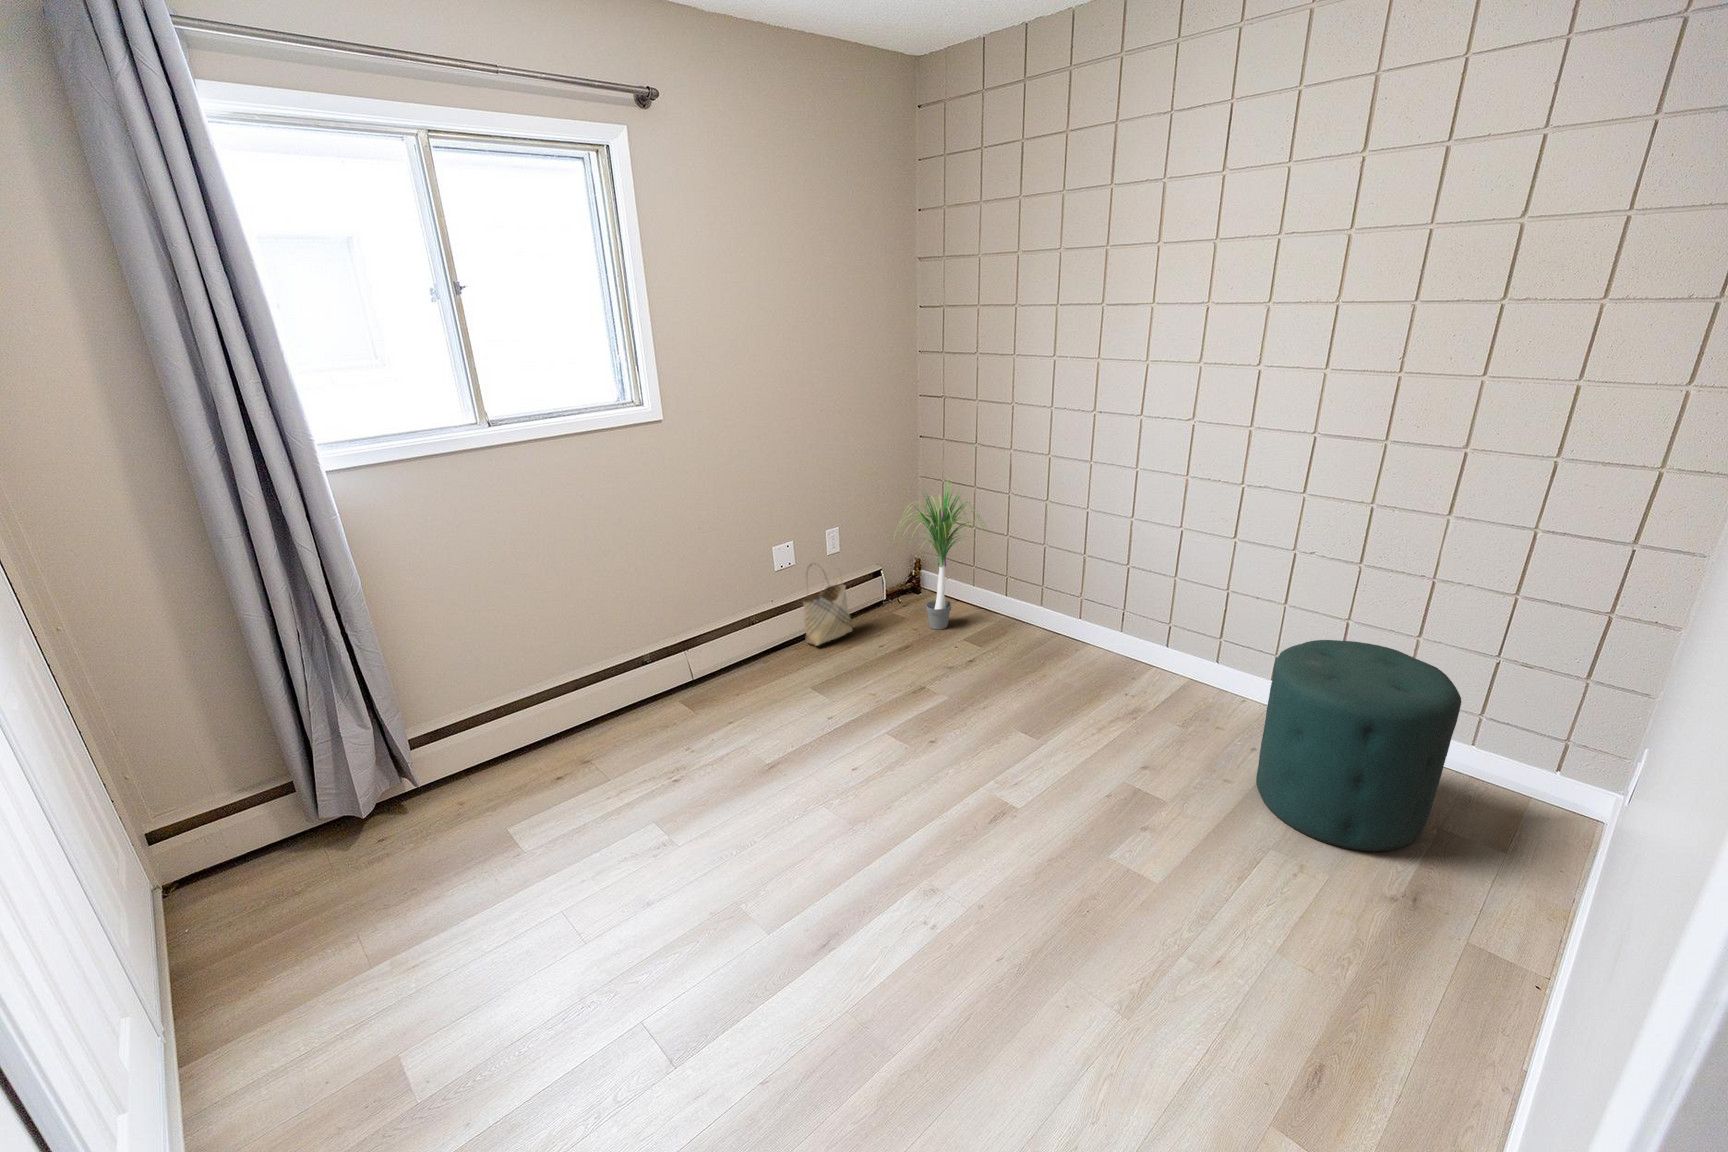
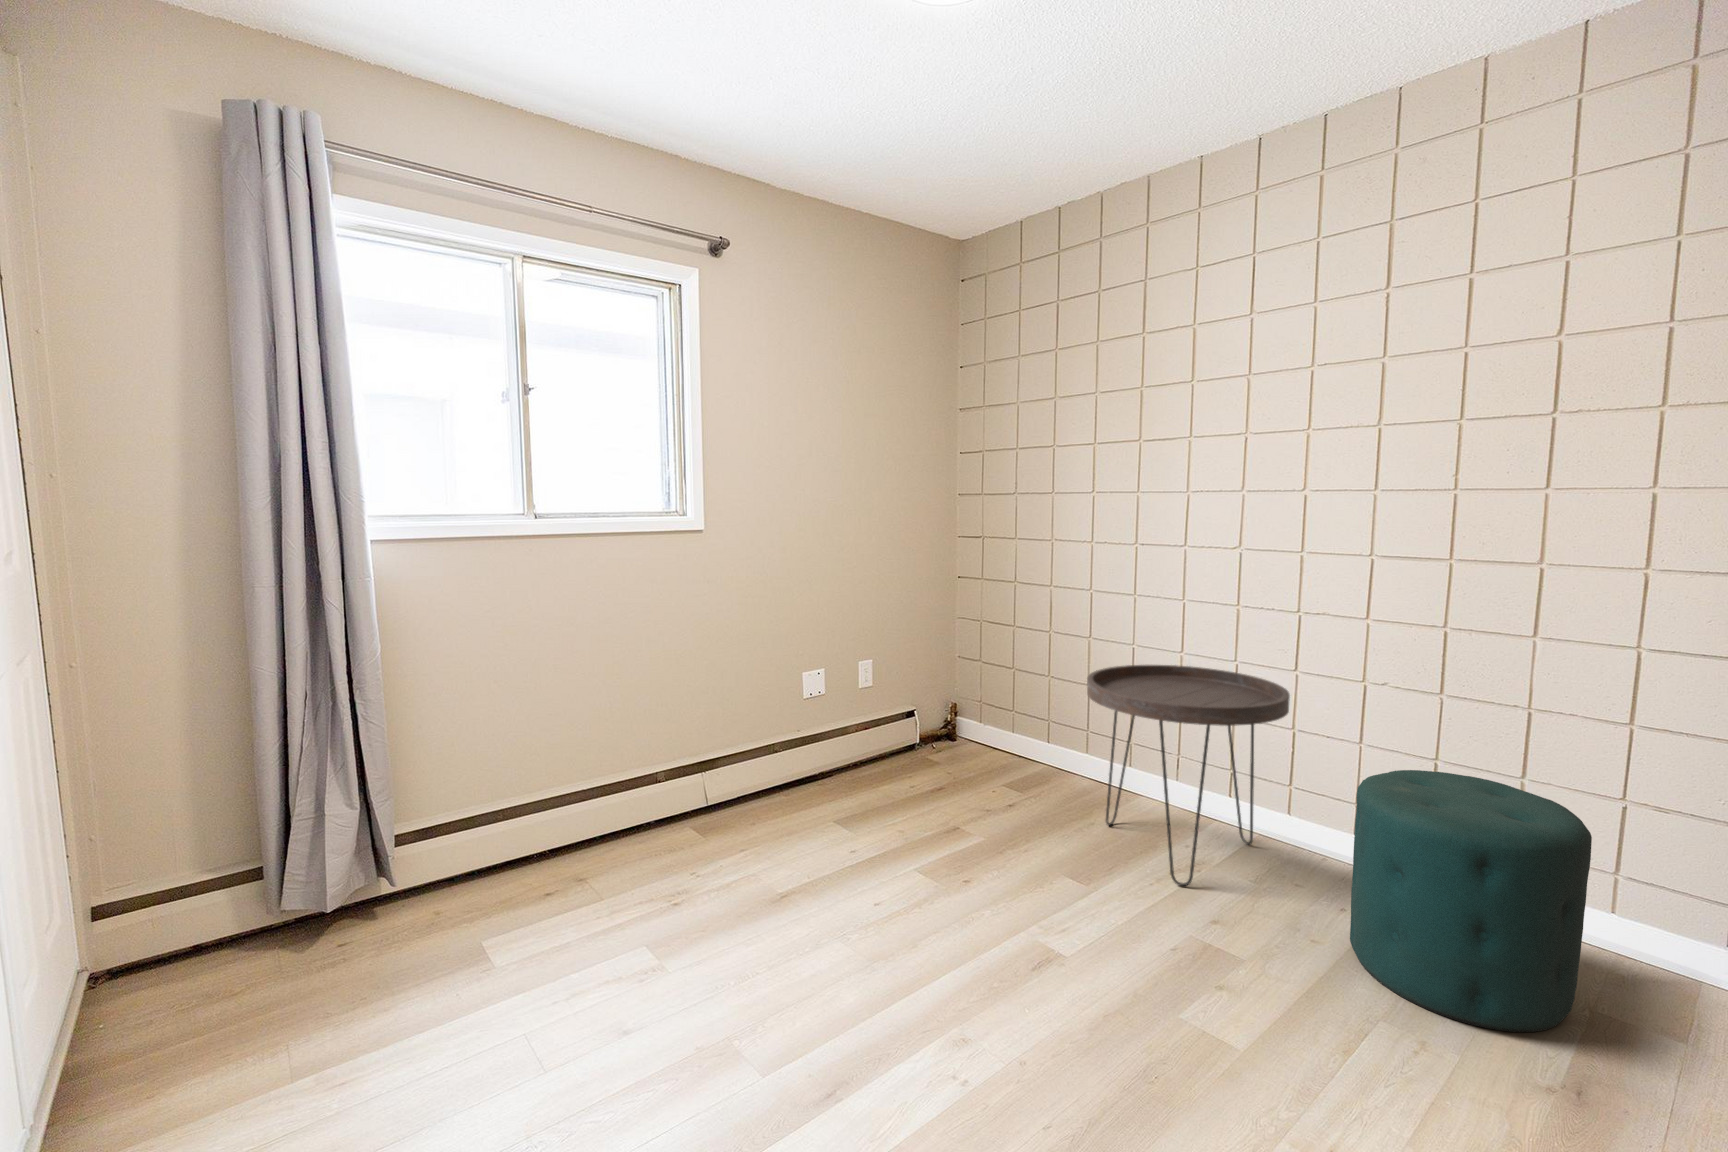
potted plant: present [900,483,980,630] -> none [925,607,1032,773]
side table: none [1043,533,1227,736] -> present [1087,665,1290,886]
woven basket: present [803,568,852,646] -> none [830,692,882,781]

